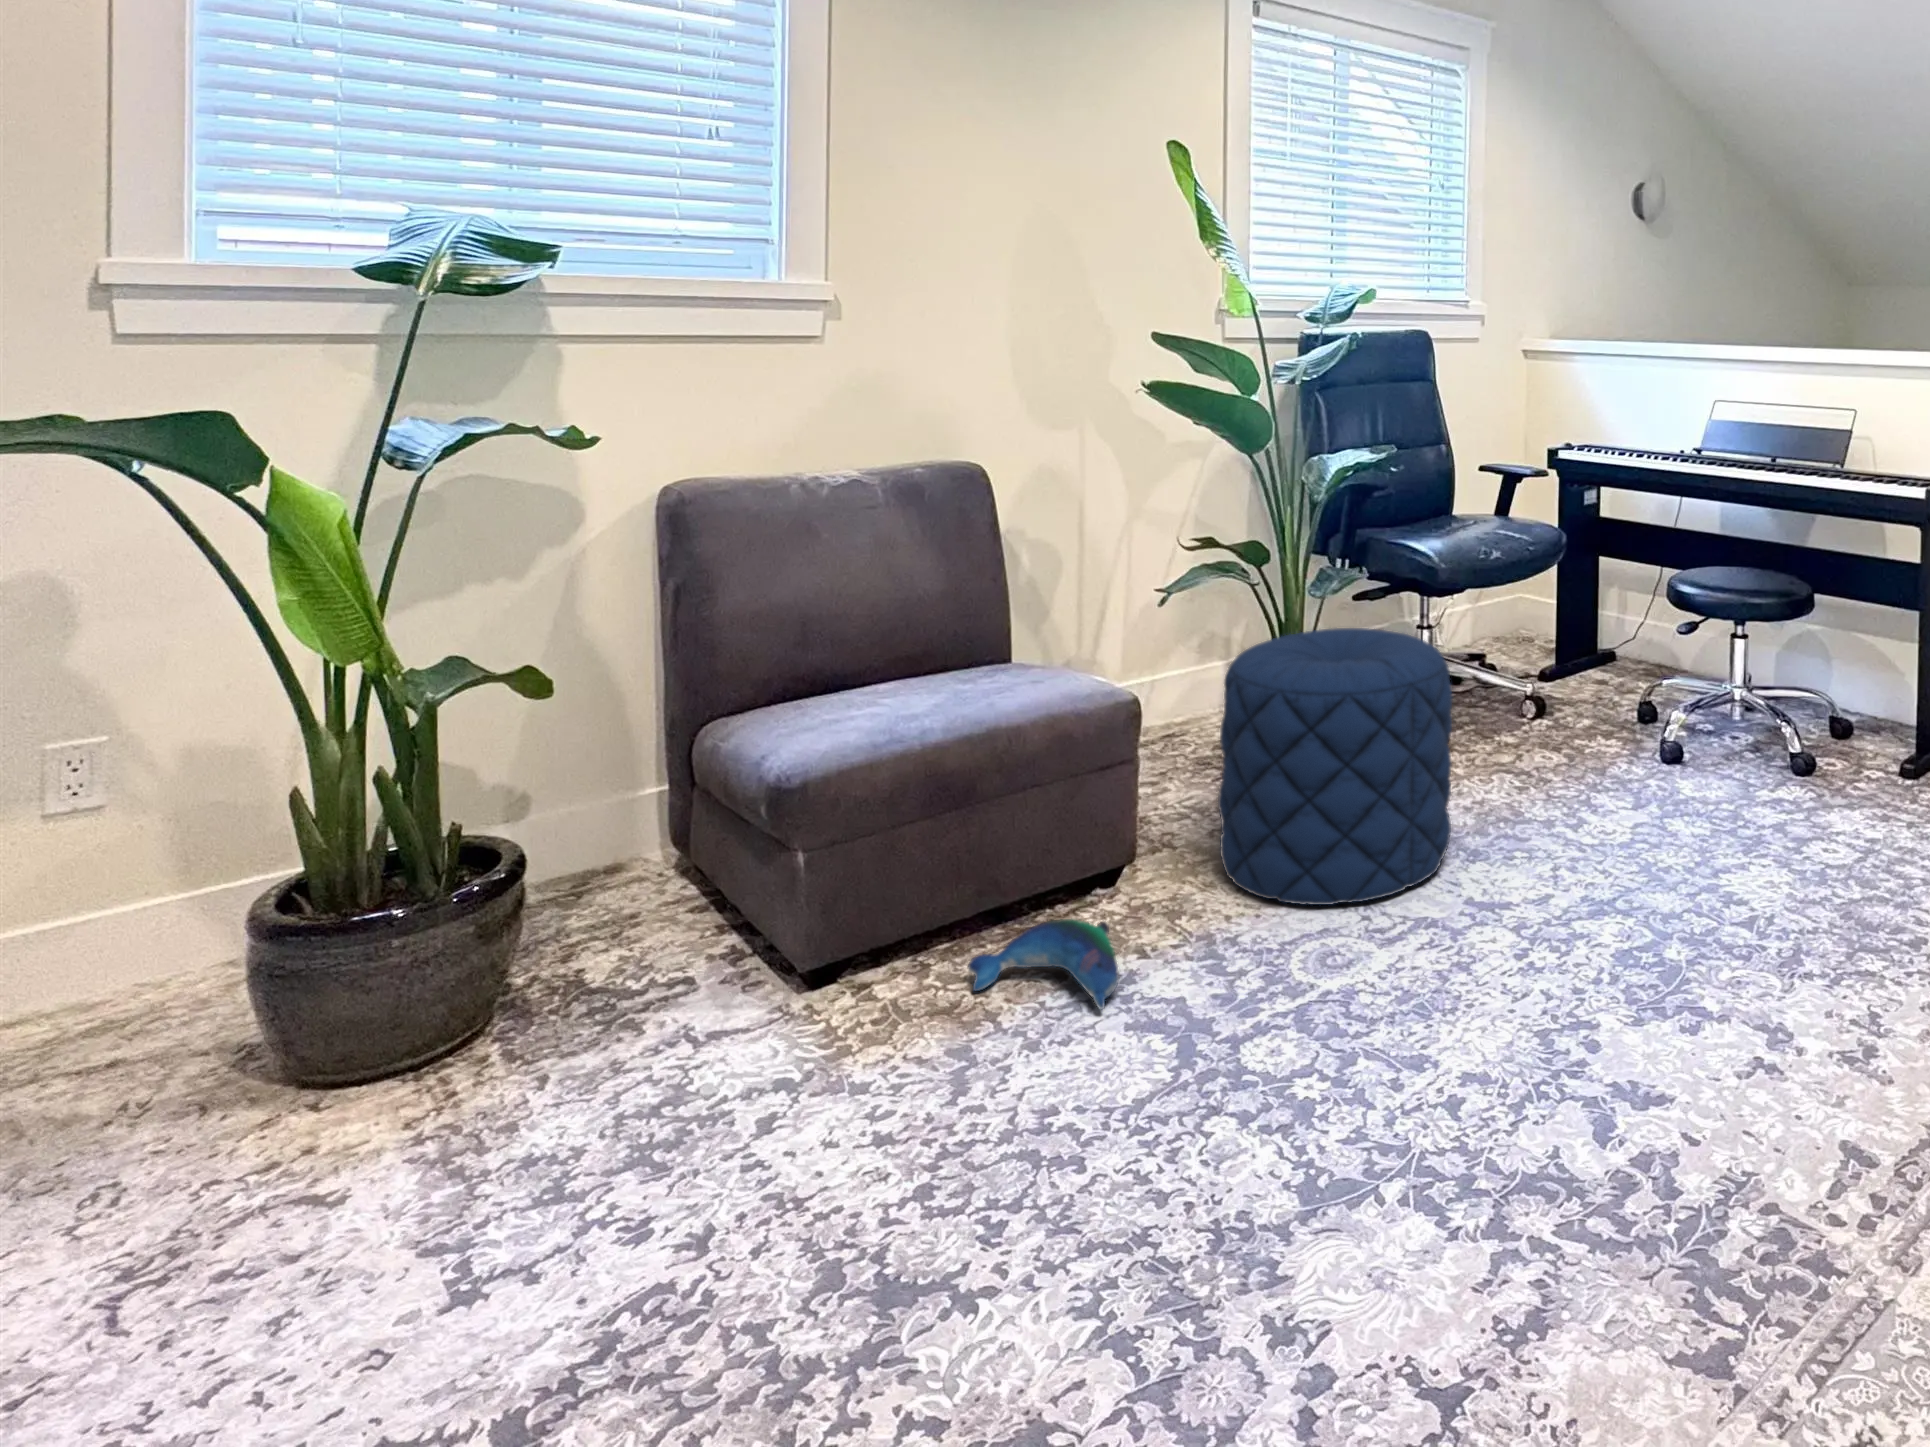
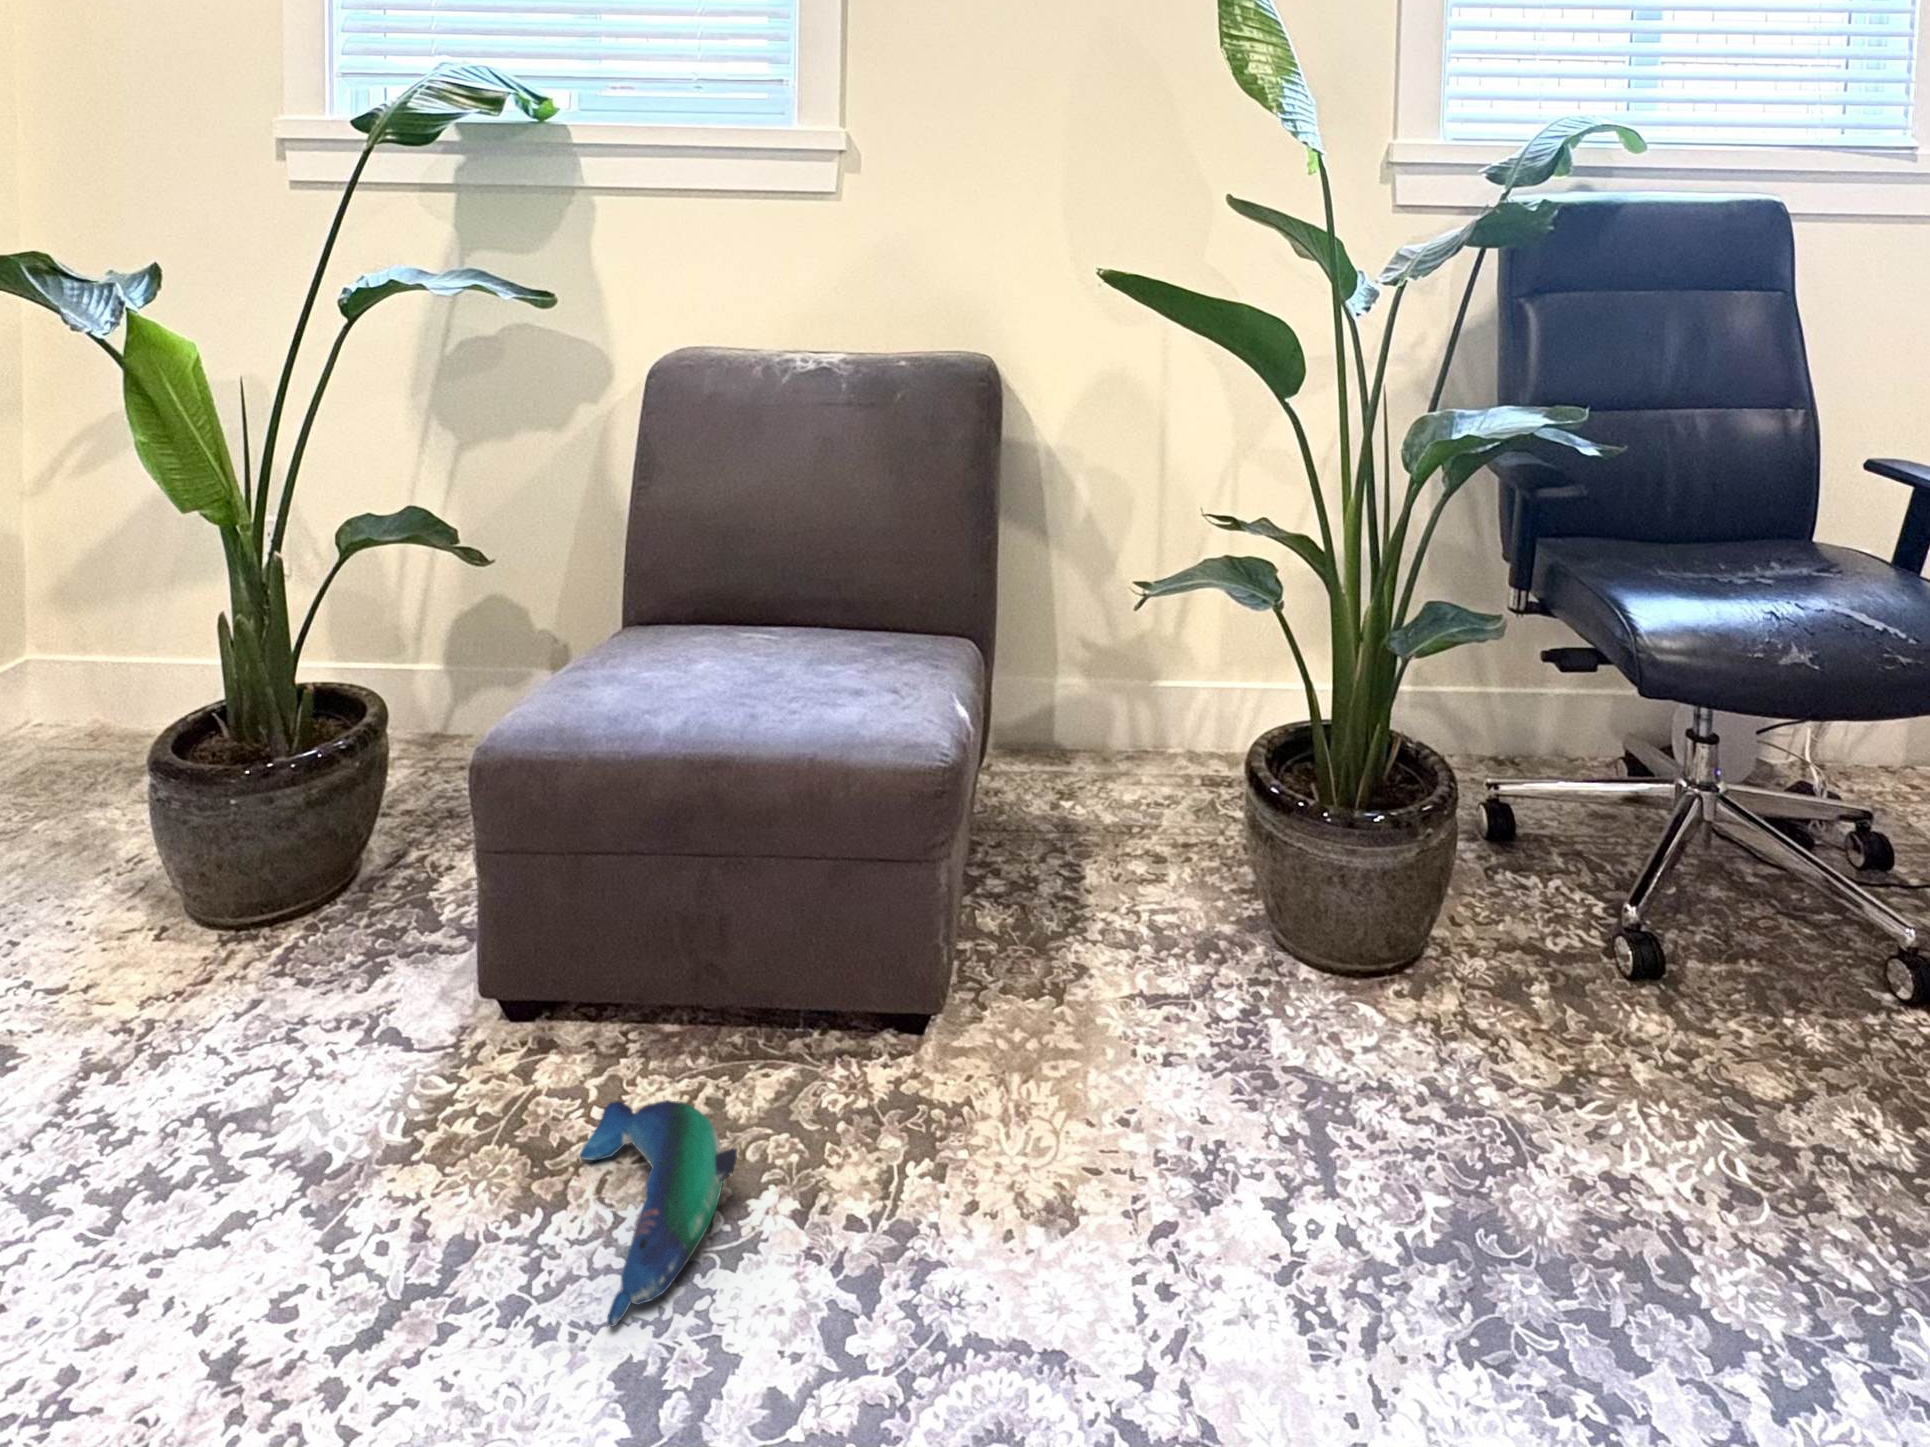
pouf: present [1218,628,1453,905] -> none [1026,745,1472,1365]

